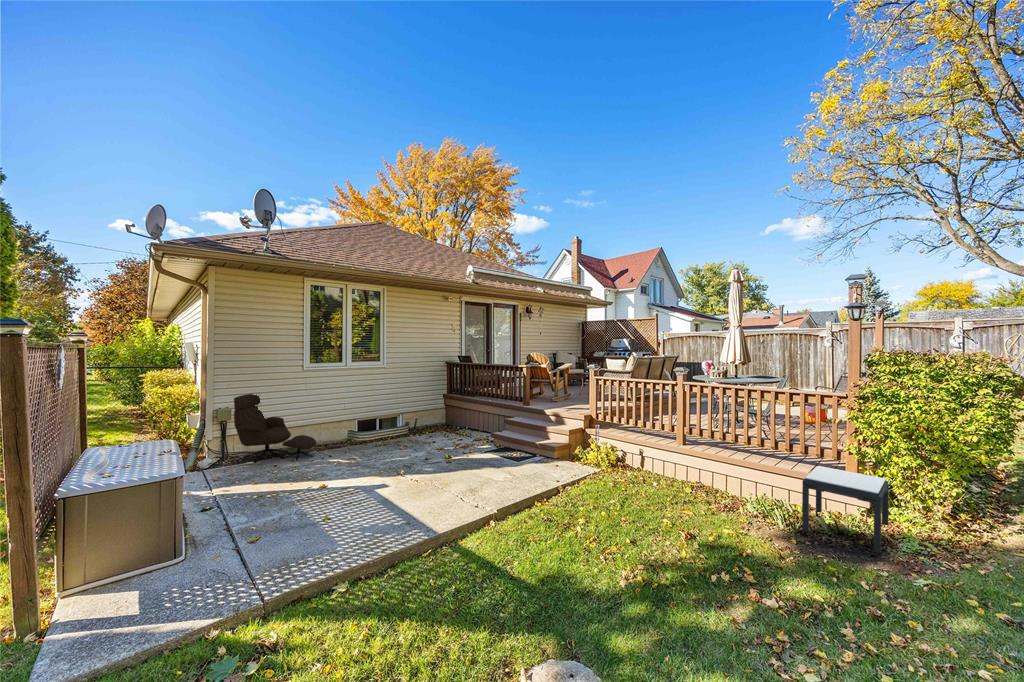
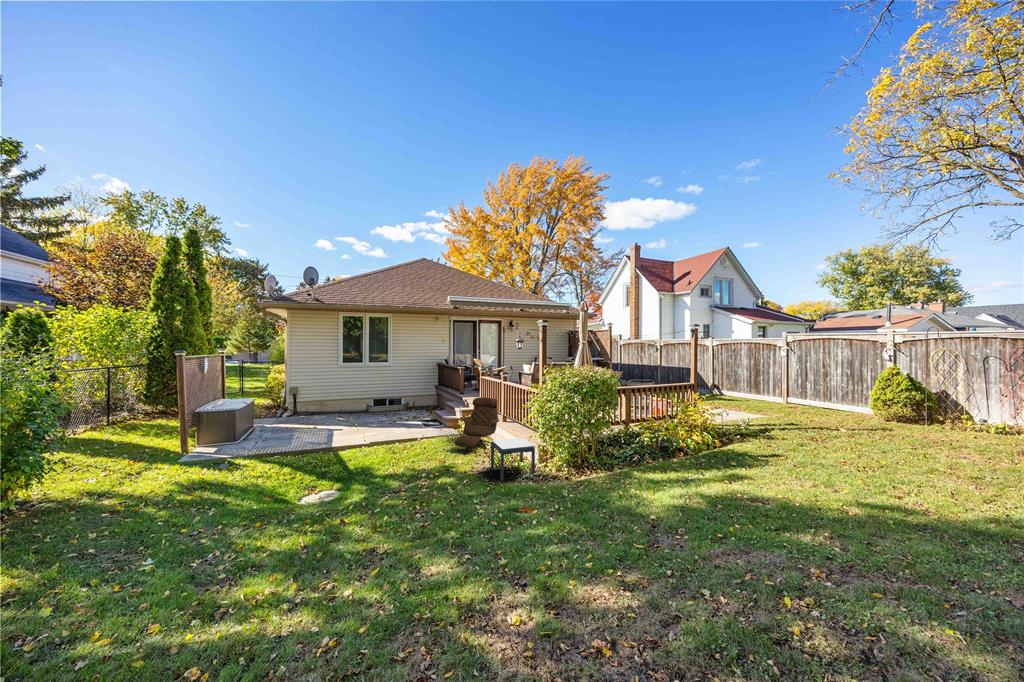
lounge chair: present [234,394,316,463] -> present [455,398,499,454]

